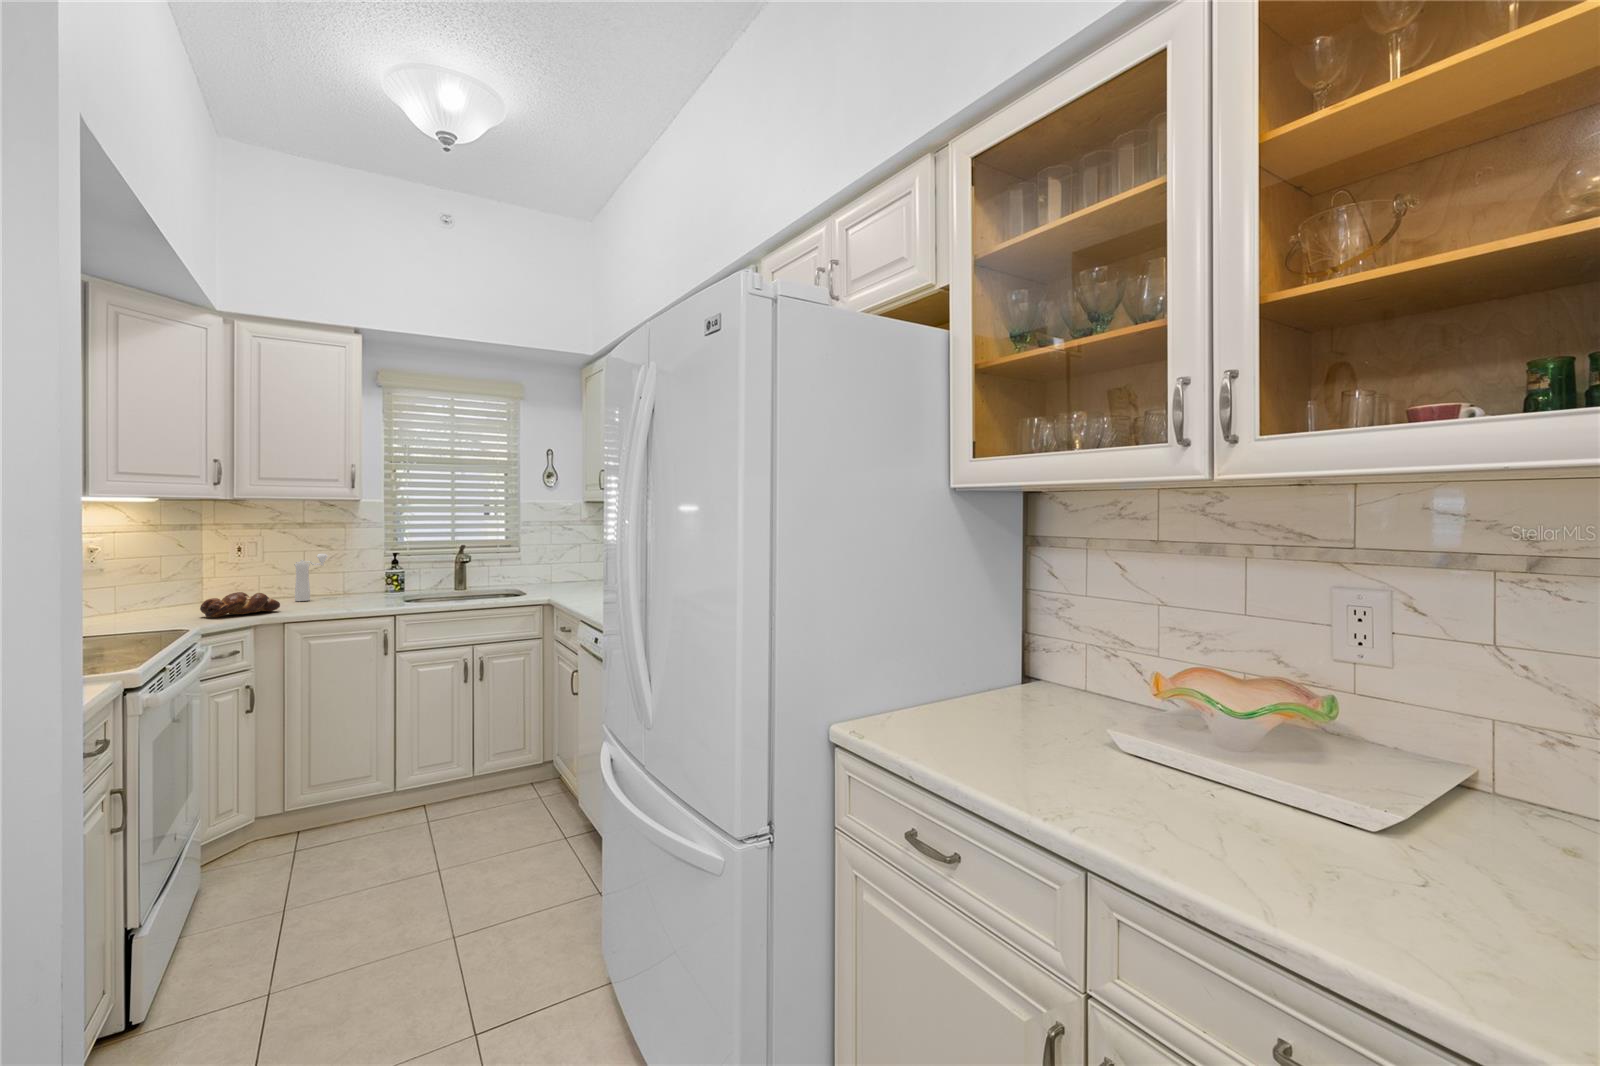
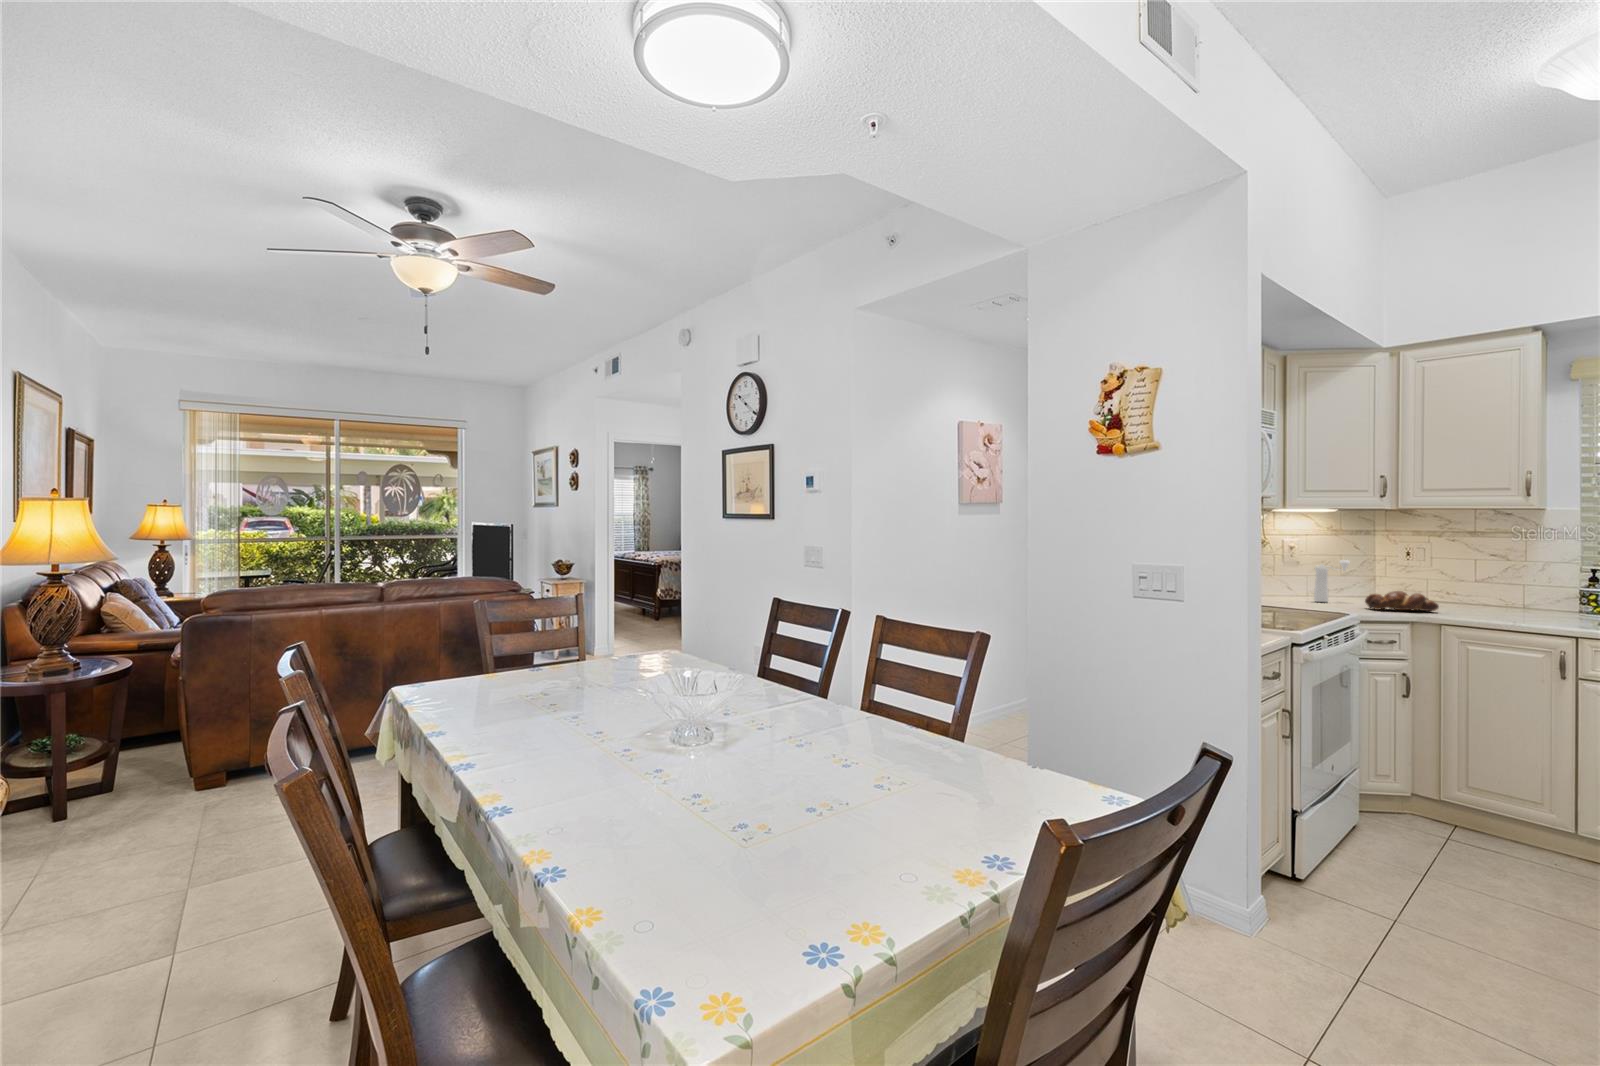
pepper mill: present [294,554,328,601] -> present [1314,560,1350,602]

